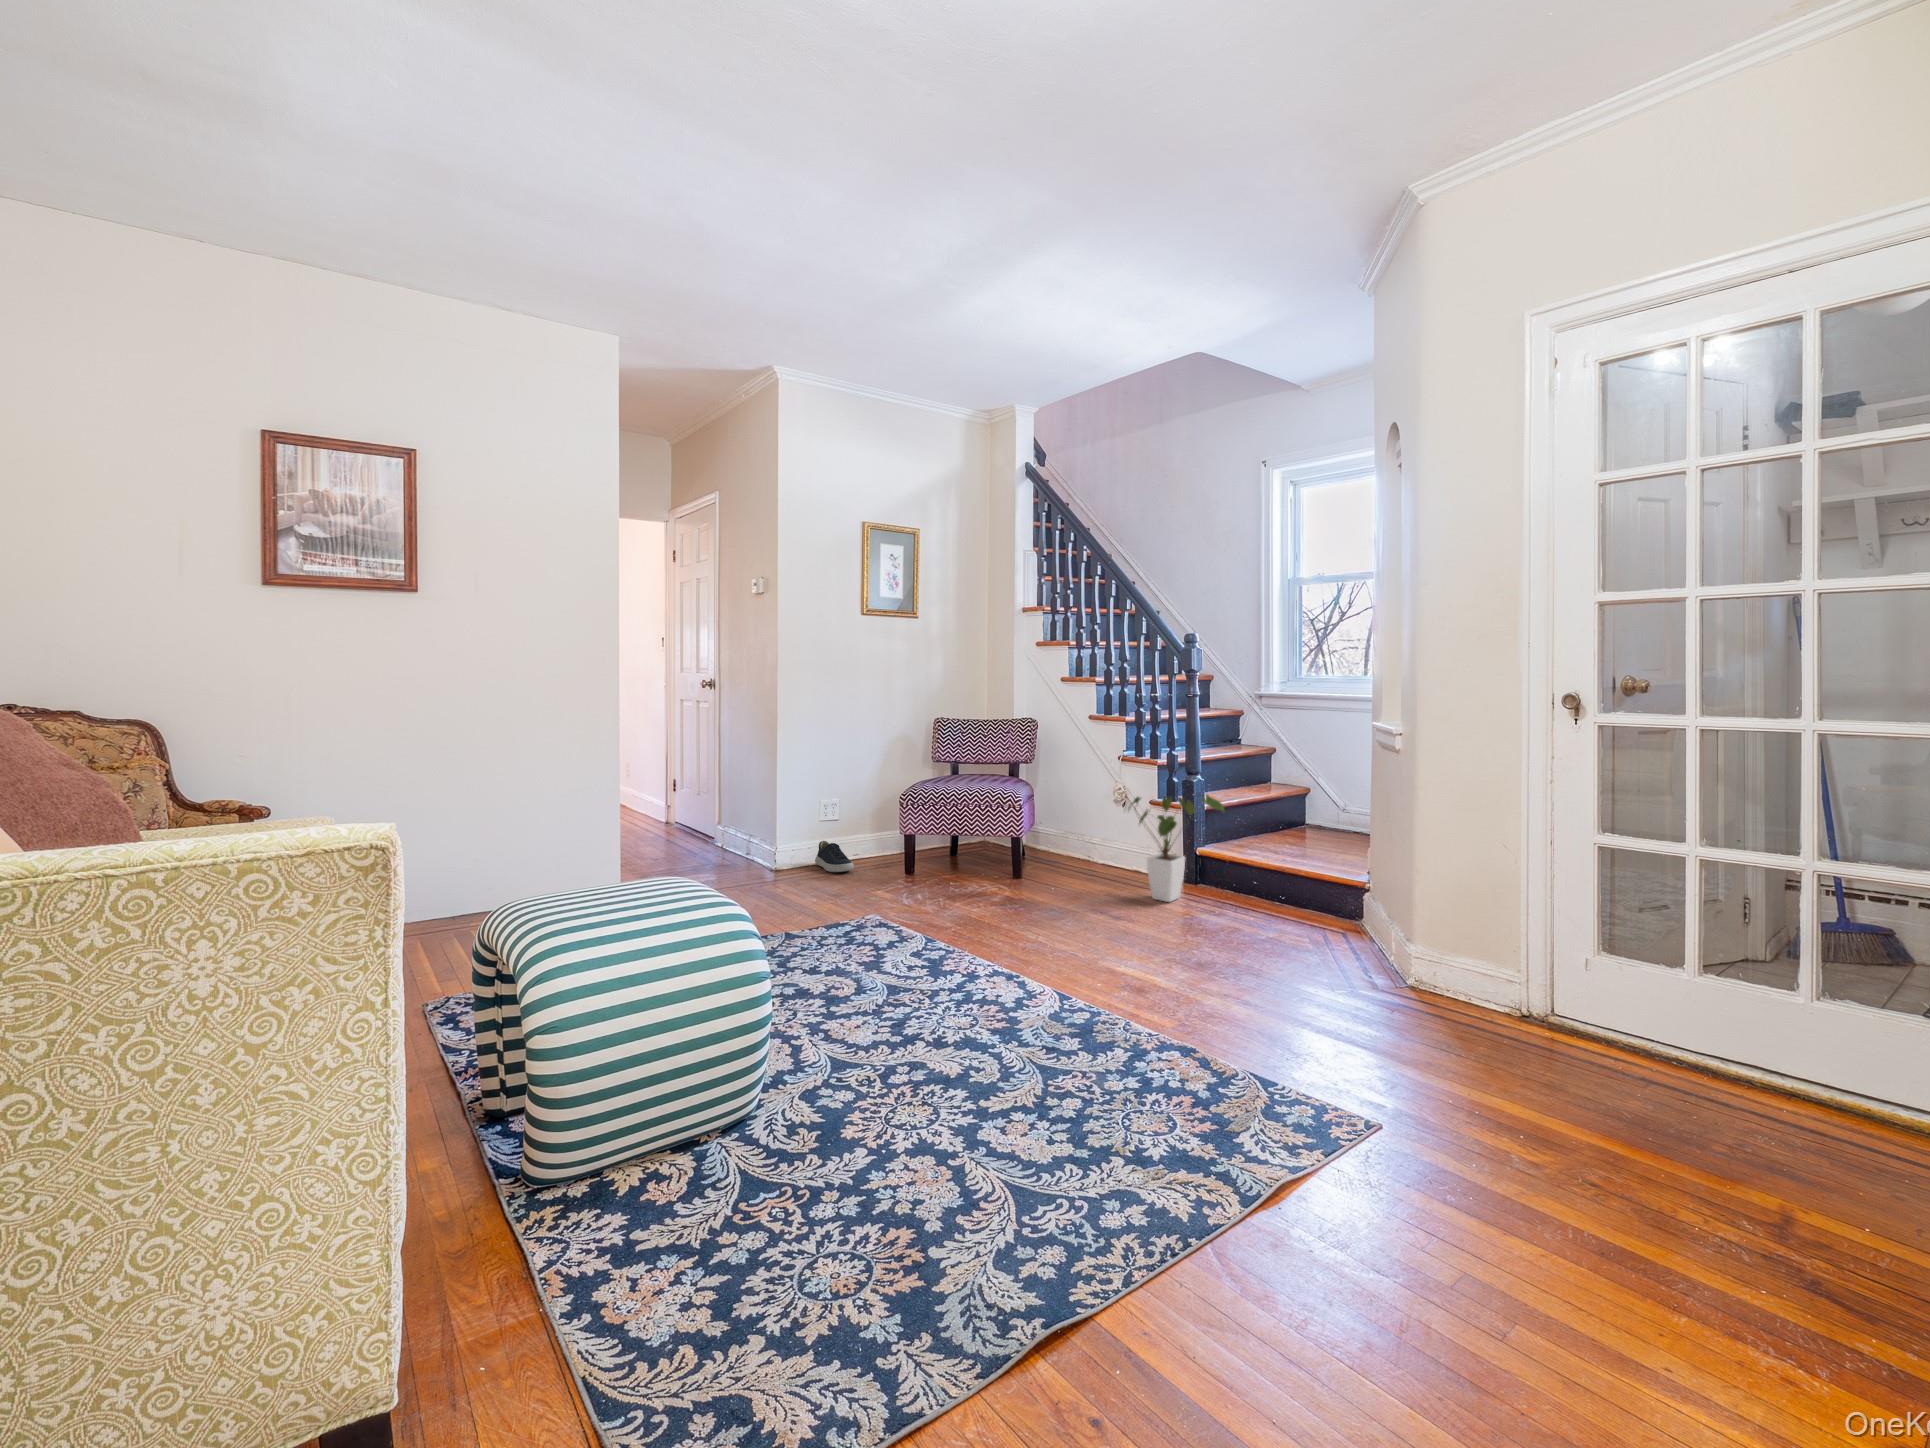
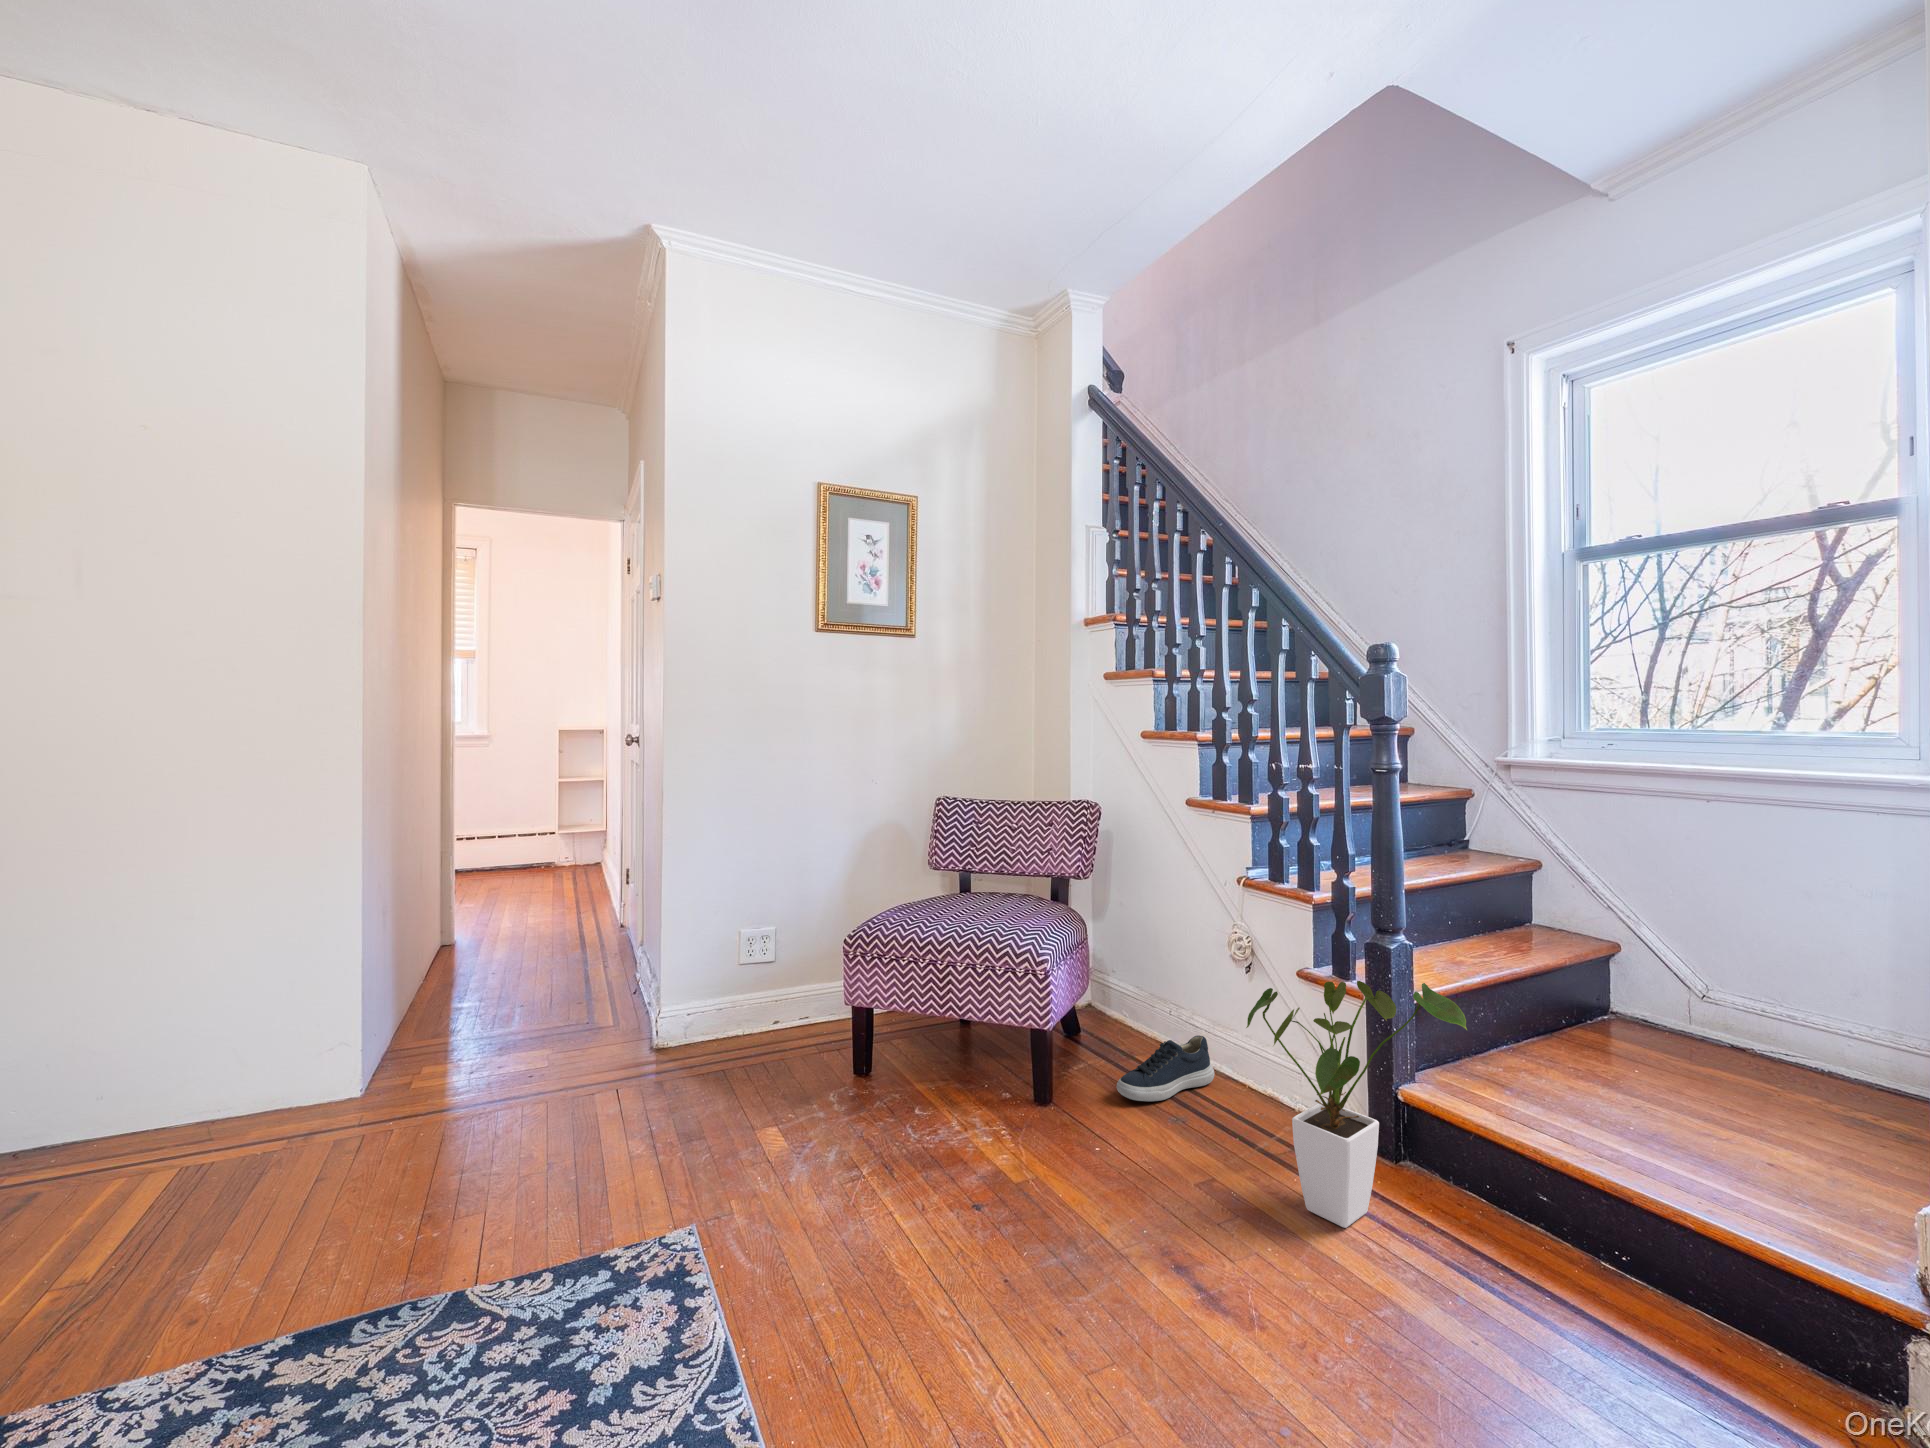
shoe: present [815,841,854,872] -> present [1117,1036,1214,1101]

